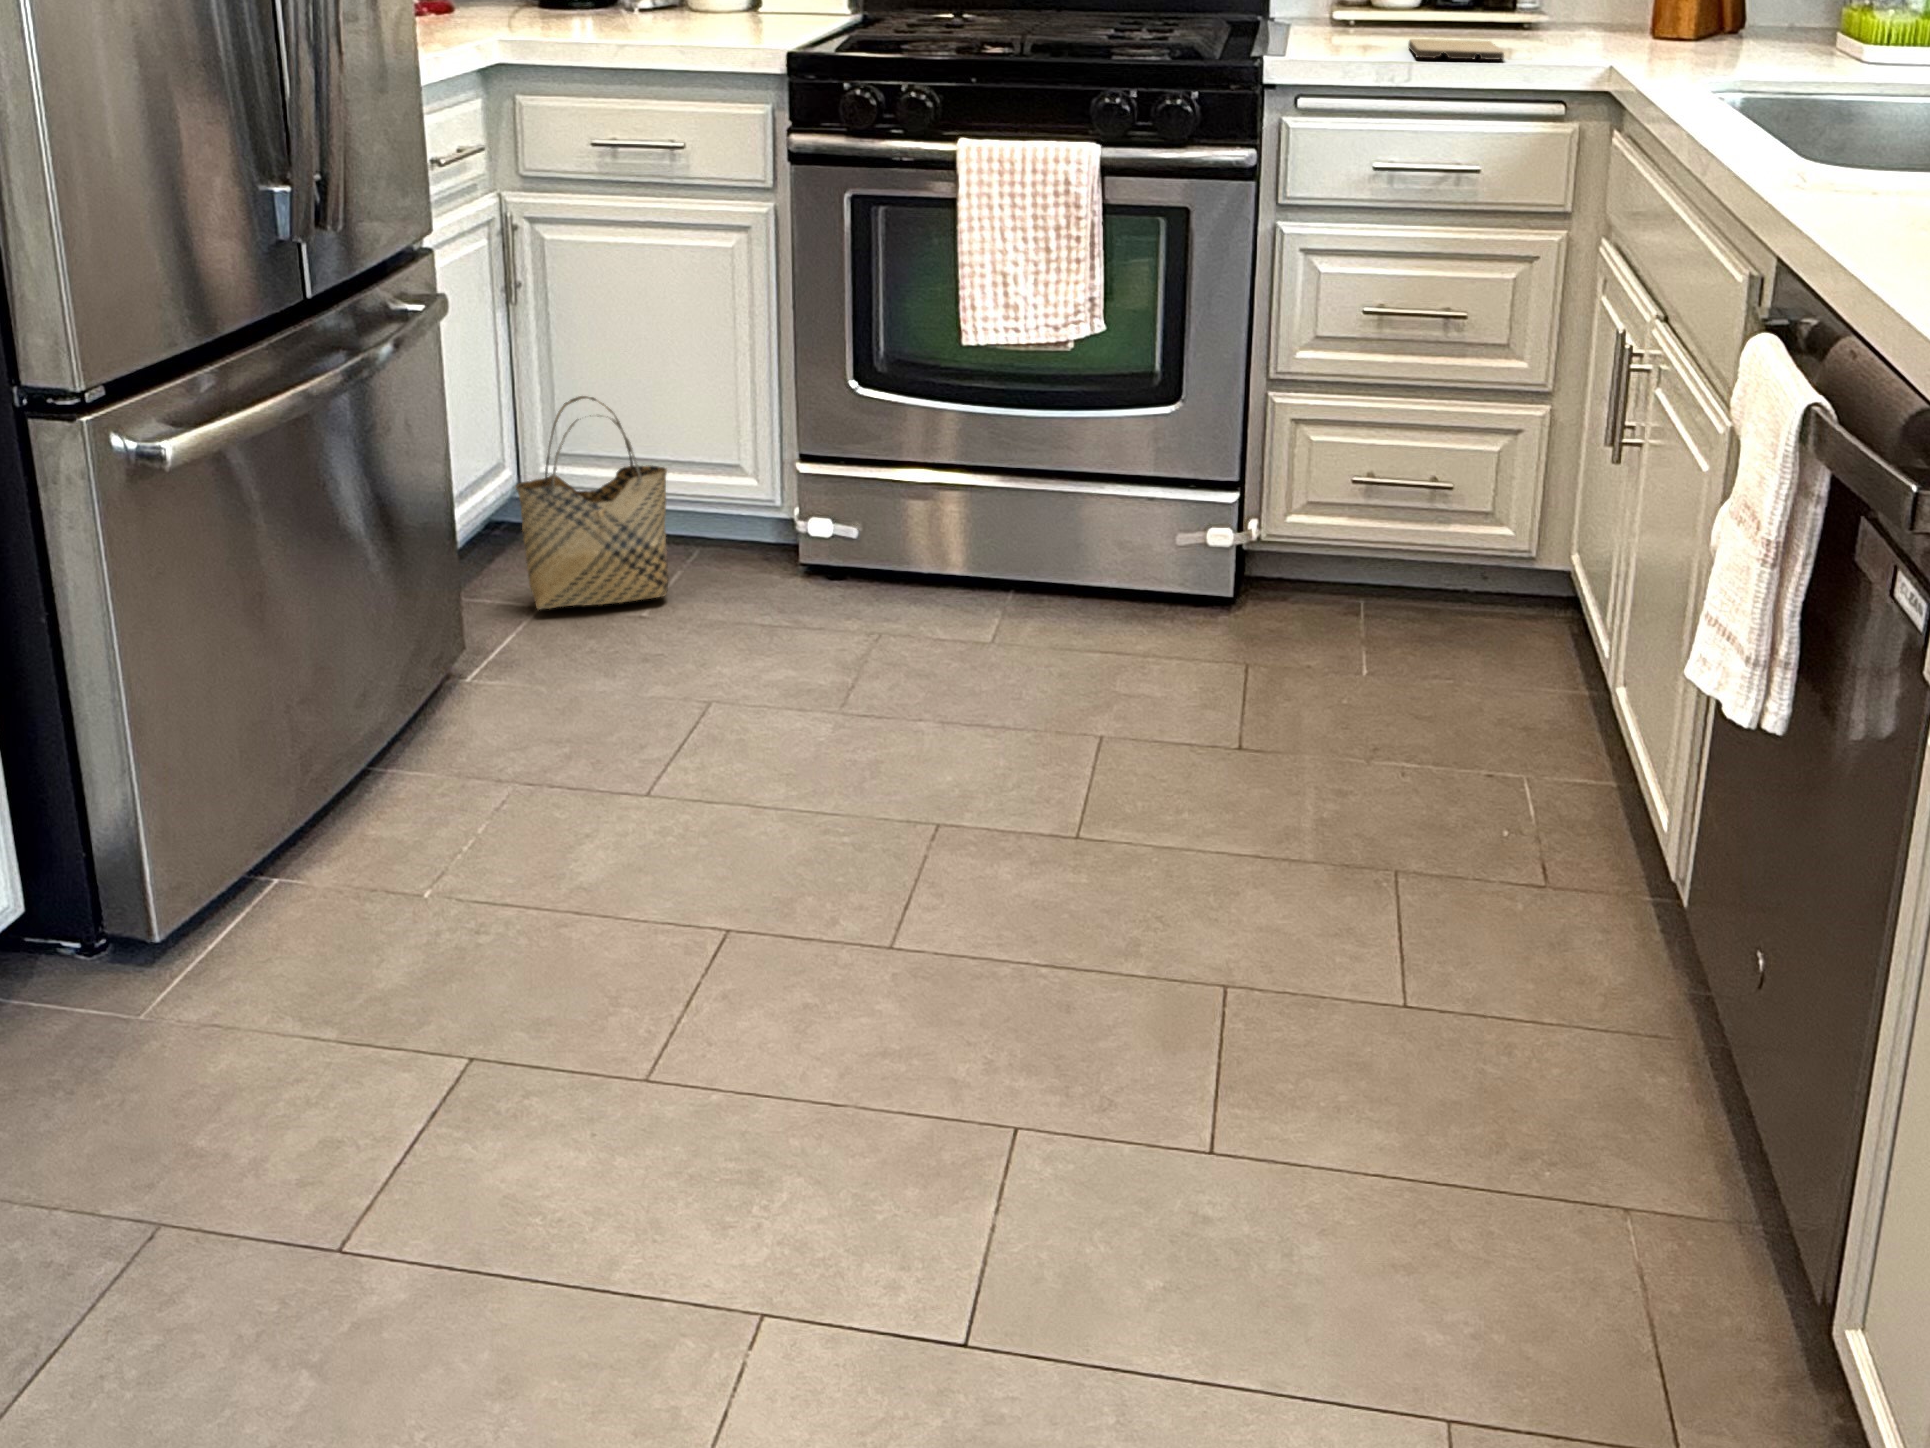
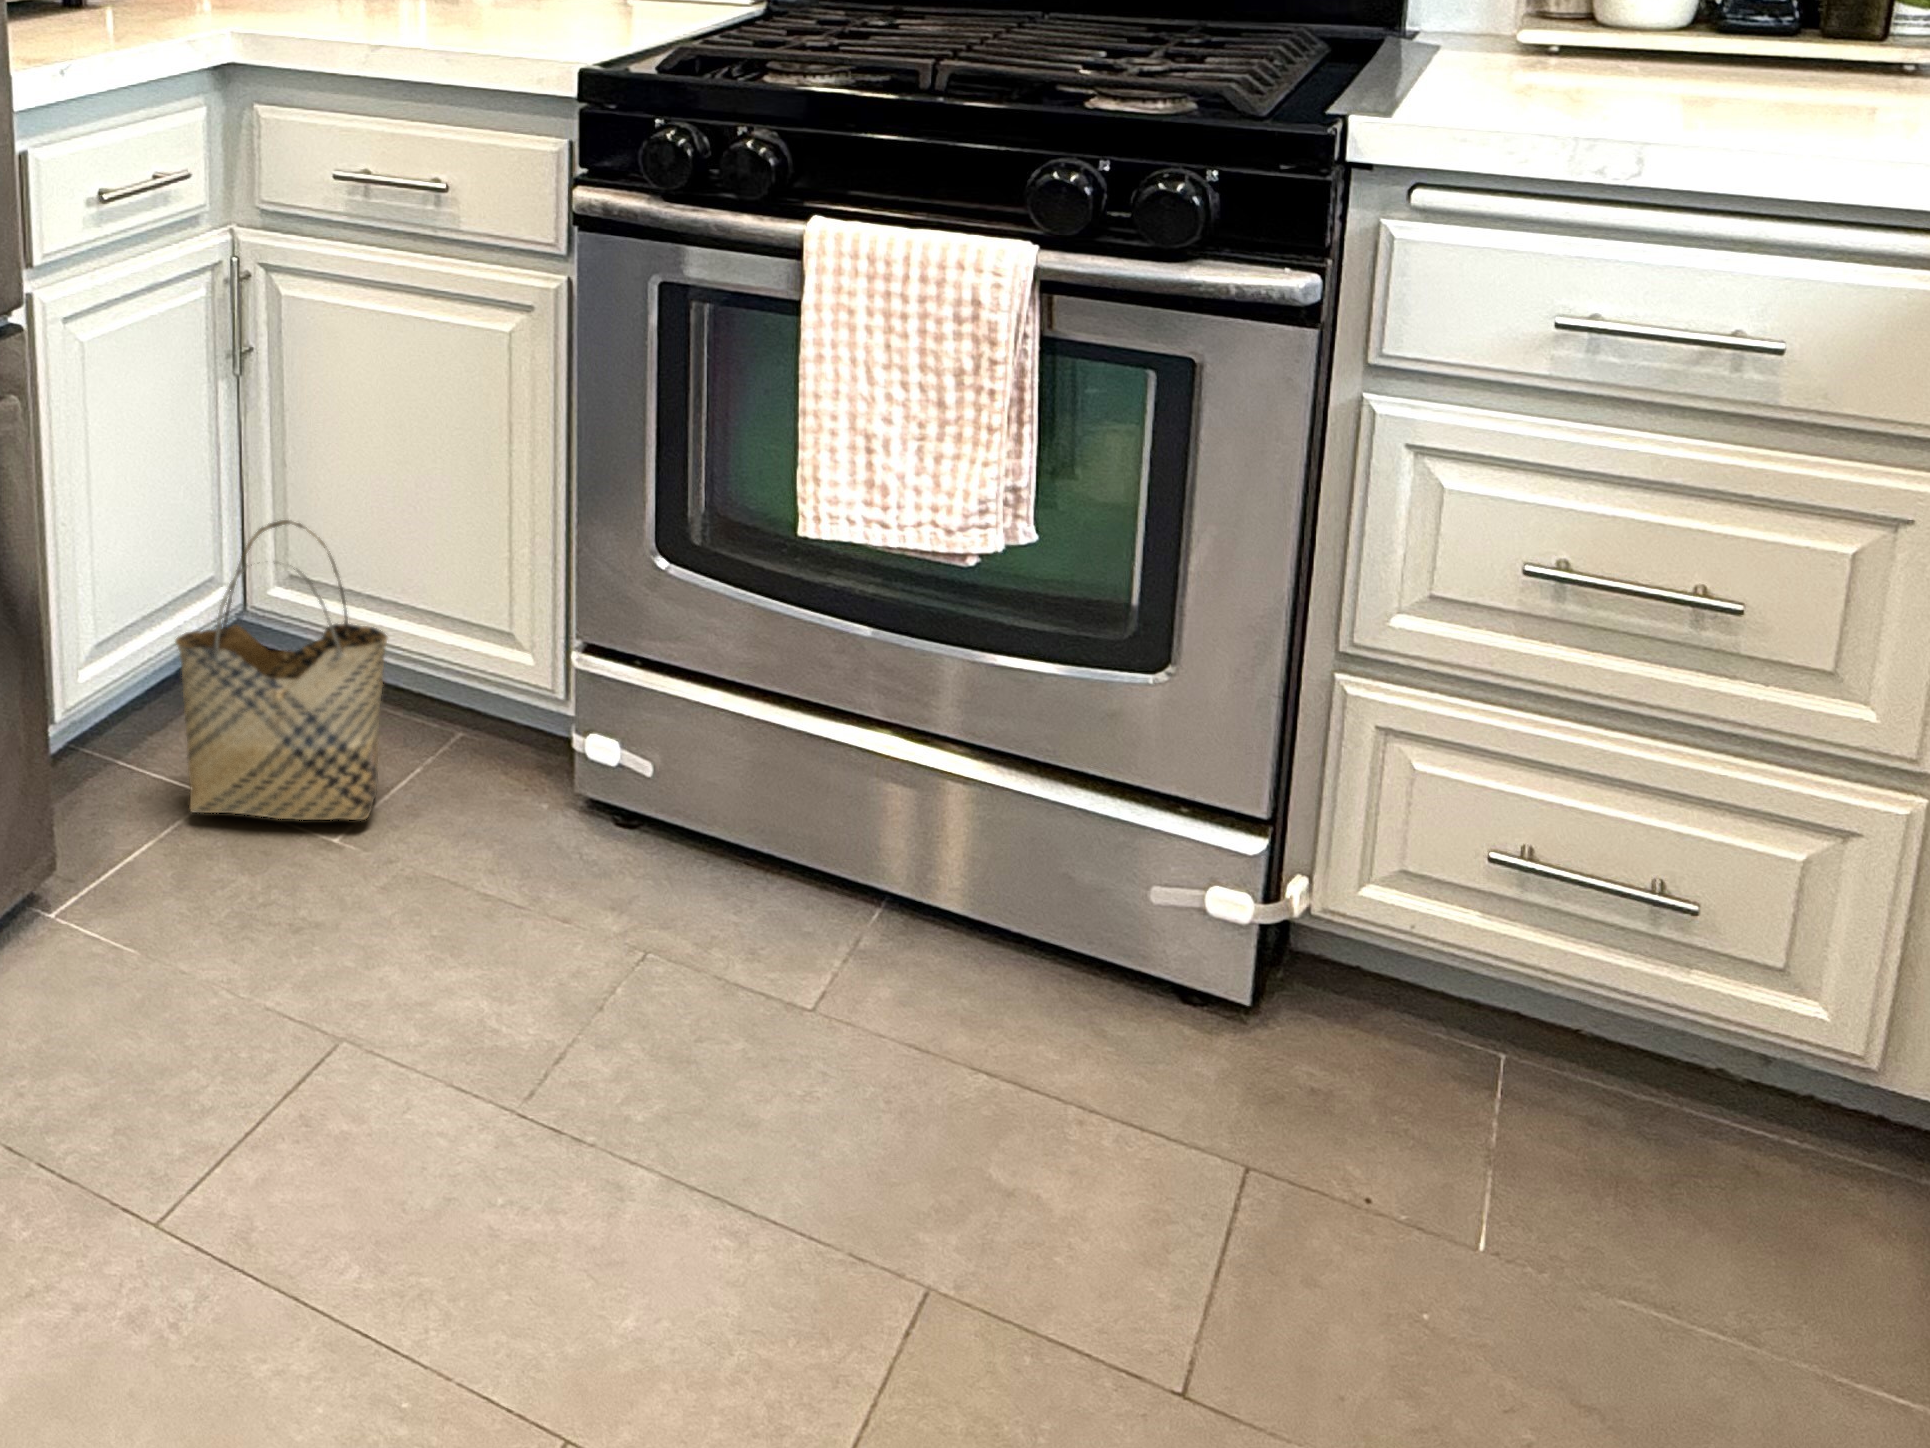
cutting board: present [1409,39,1504,60] -> none [1647,90,1849,147]

